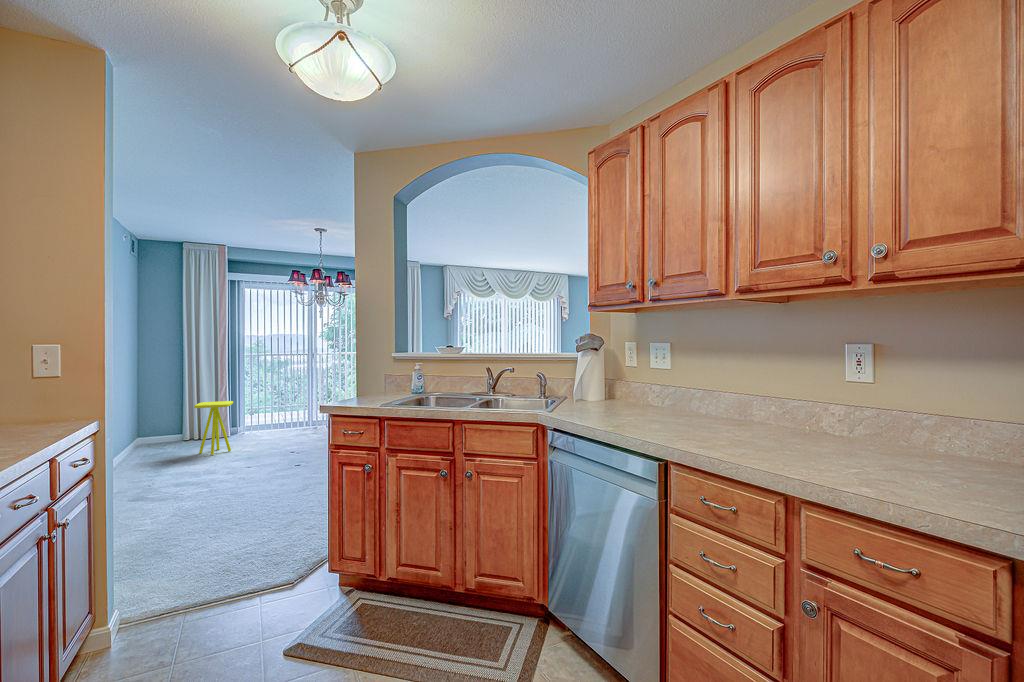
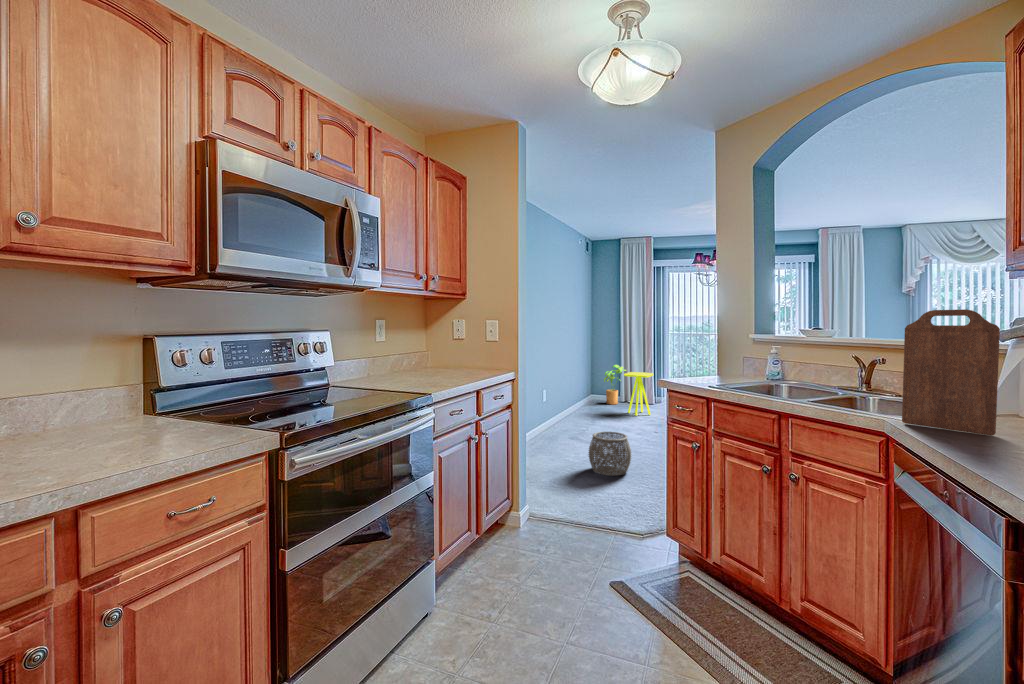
cutting board: none [541,333,588,415] -> present [902,309,1000,435]
house plant: none [157,395,192,447] -> present [604,365,626,405]
woven basket: none [181,477,244,535] -> present [589,432,631,476]

